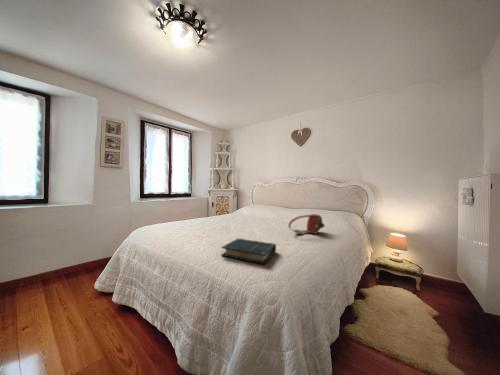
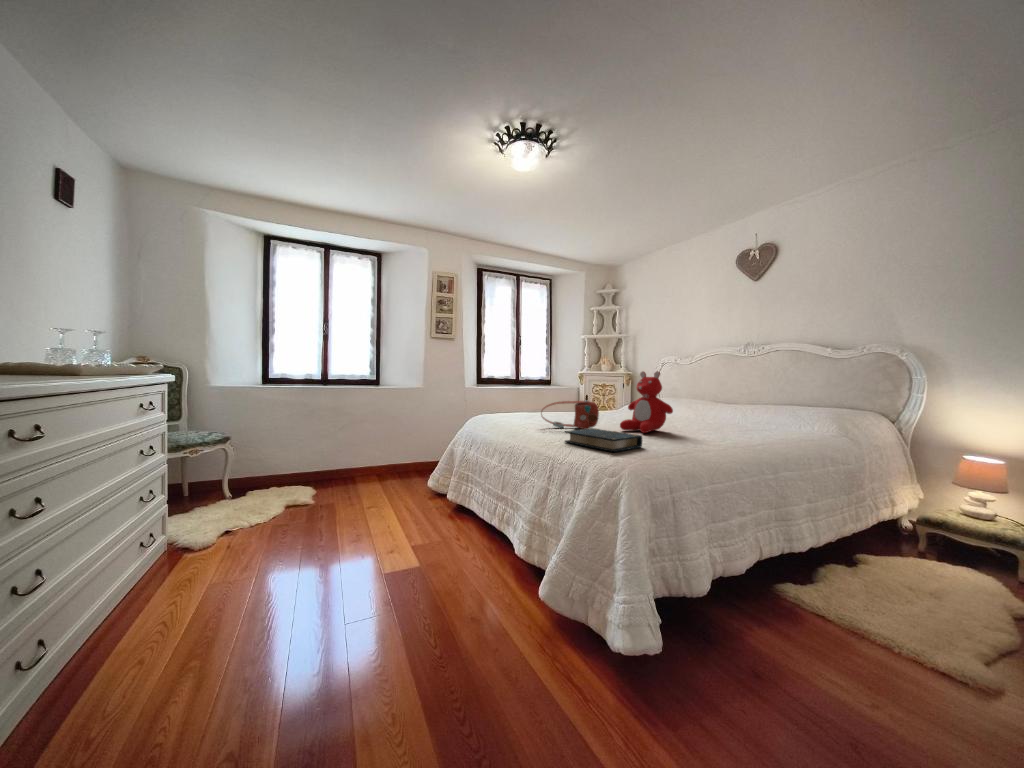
teddy bear: none [248,194,278,234] -> present [620,371,673,433]
handbag: present [289,214,324,234] -> present [541,401,599,429]

